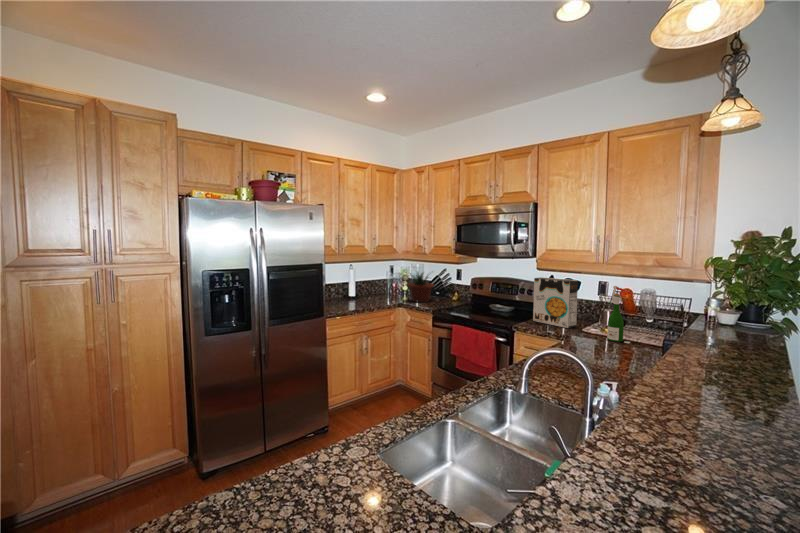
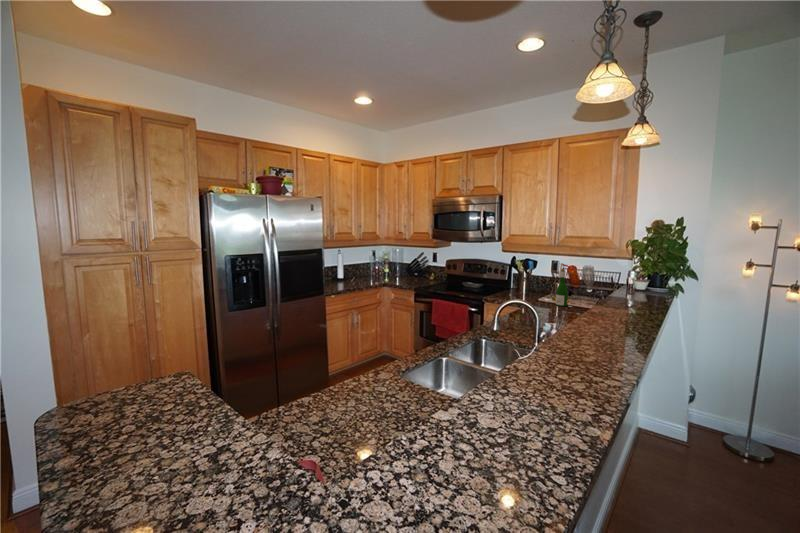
potted plant: present [408,272,434,302] -> none [386,255,414,282]
cereal box: present [533,277,578,328] -> none [499,258,534,298]

